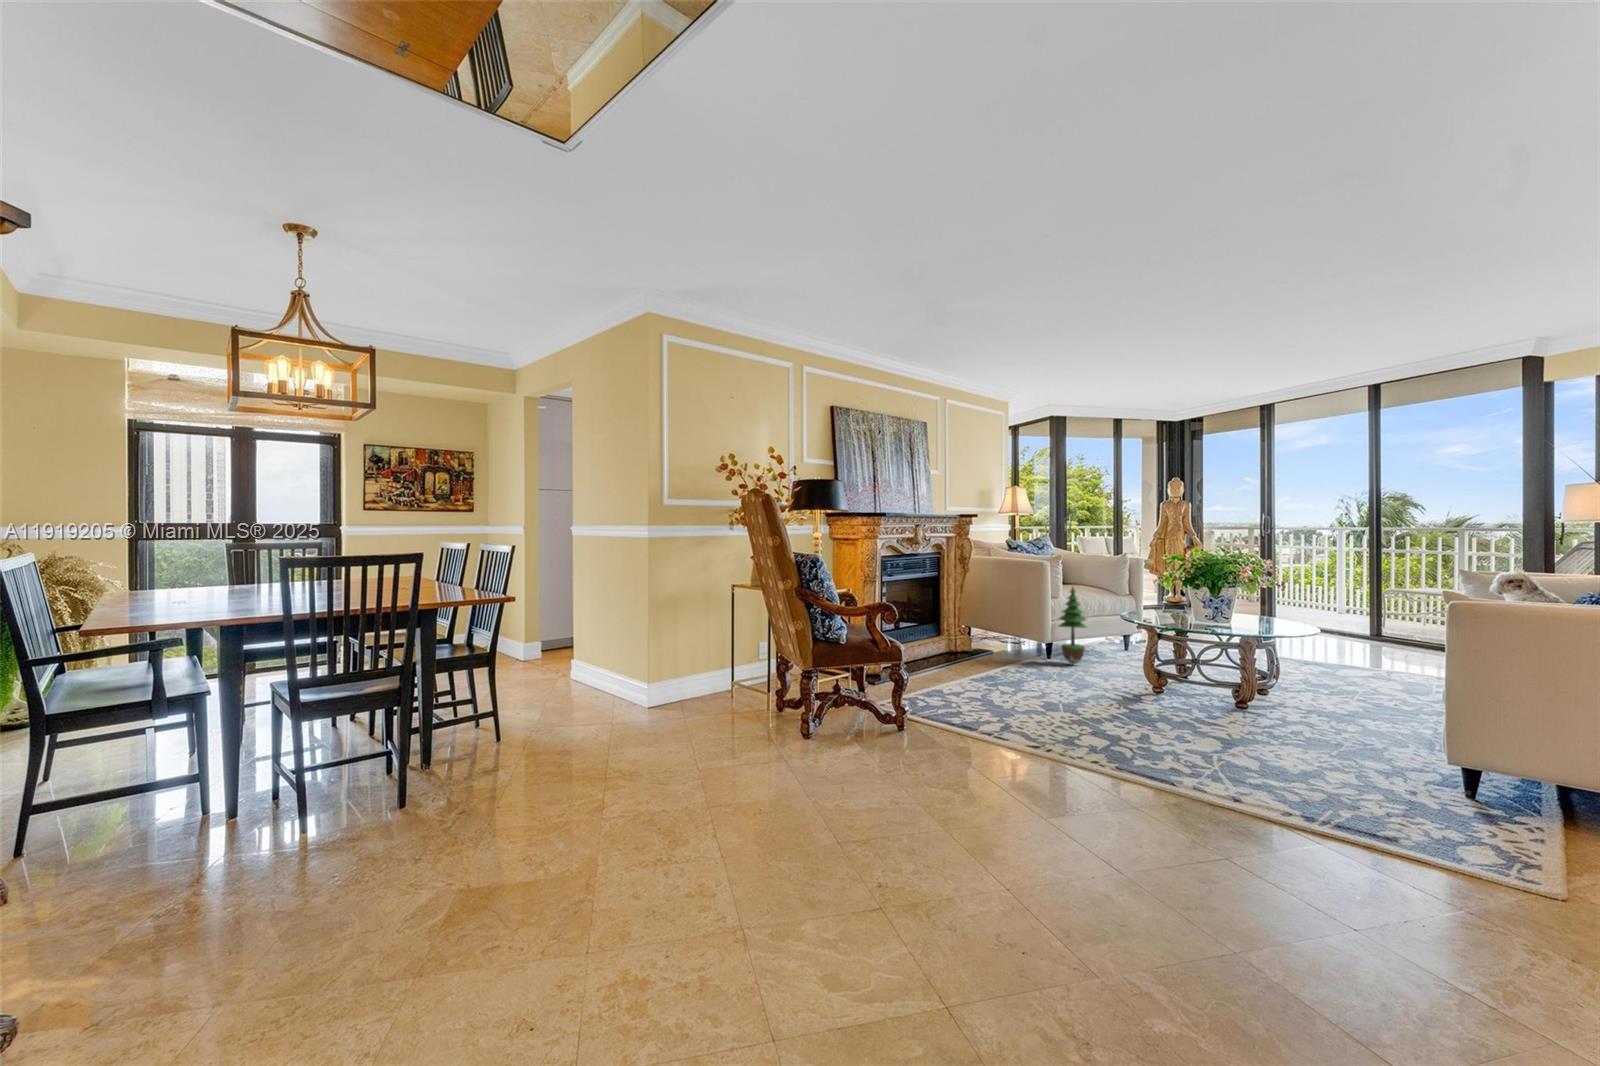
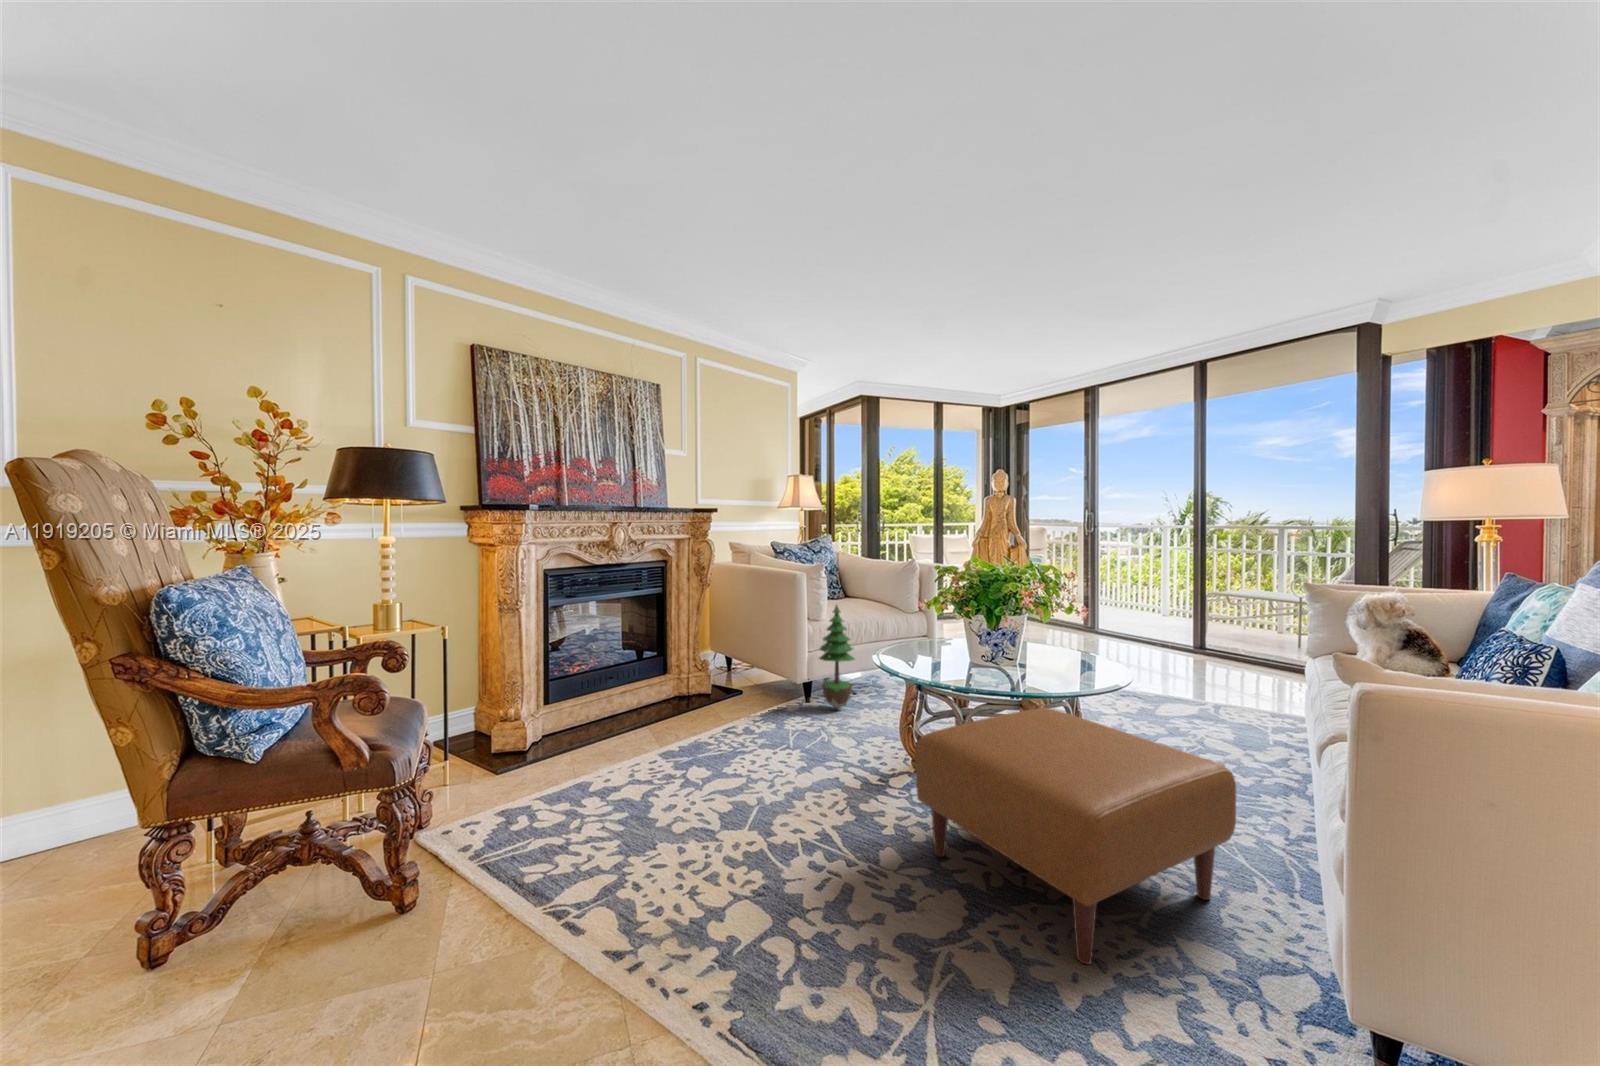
ottoman: none [1177,645,1387,757] -> present [915,708,1236,964]

